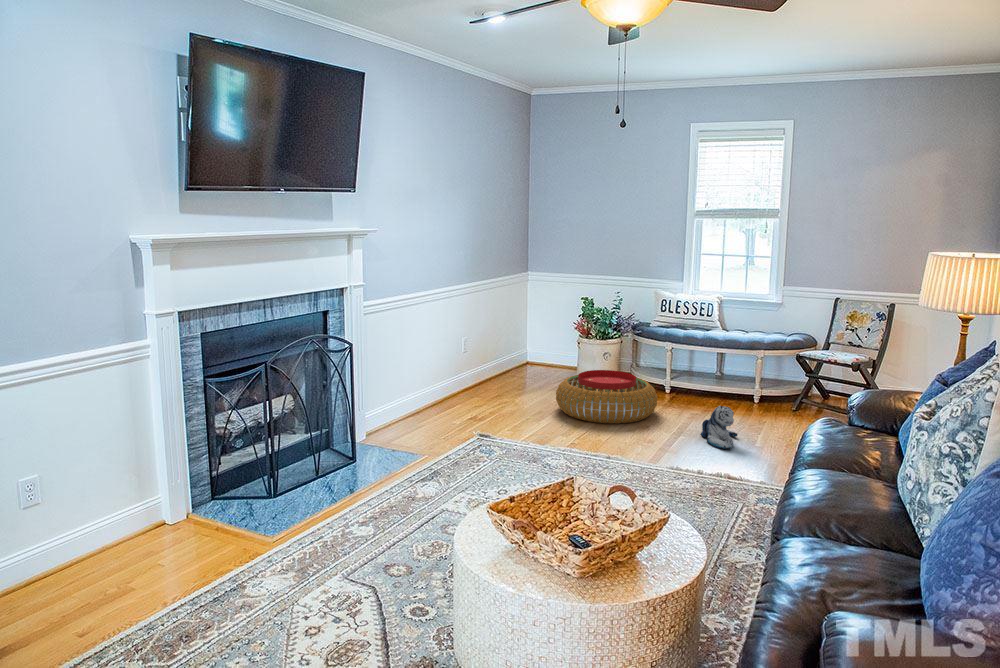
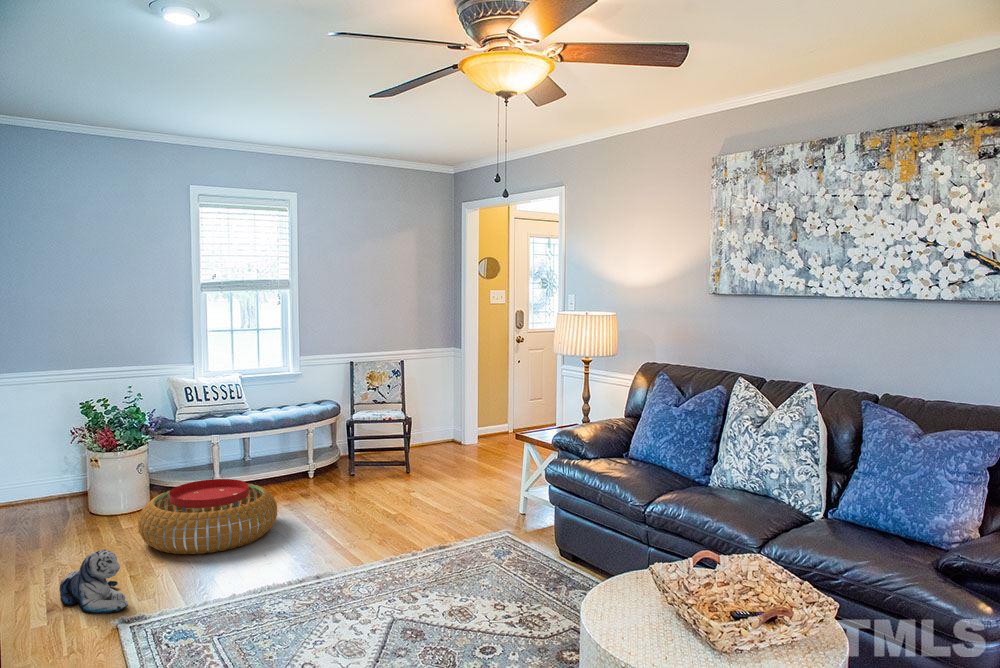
plush toy: present [701,406,737,449] -> present [60,550,128,613]

